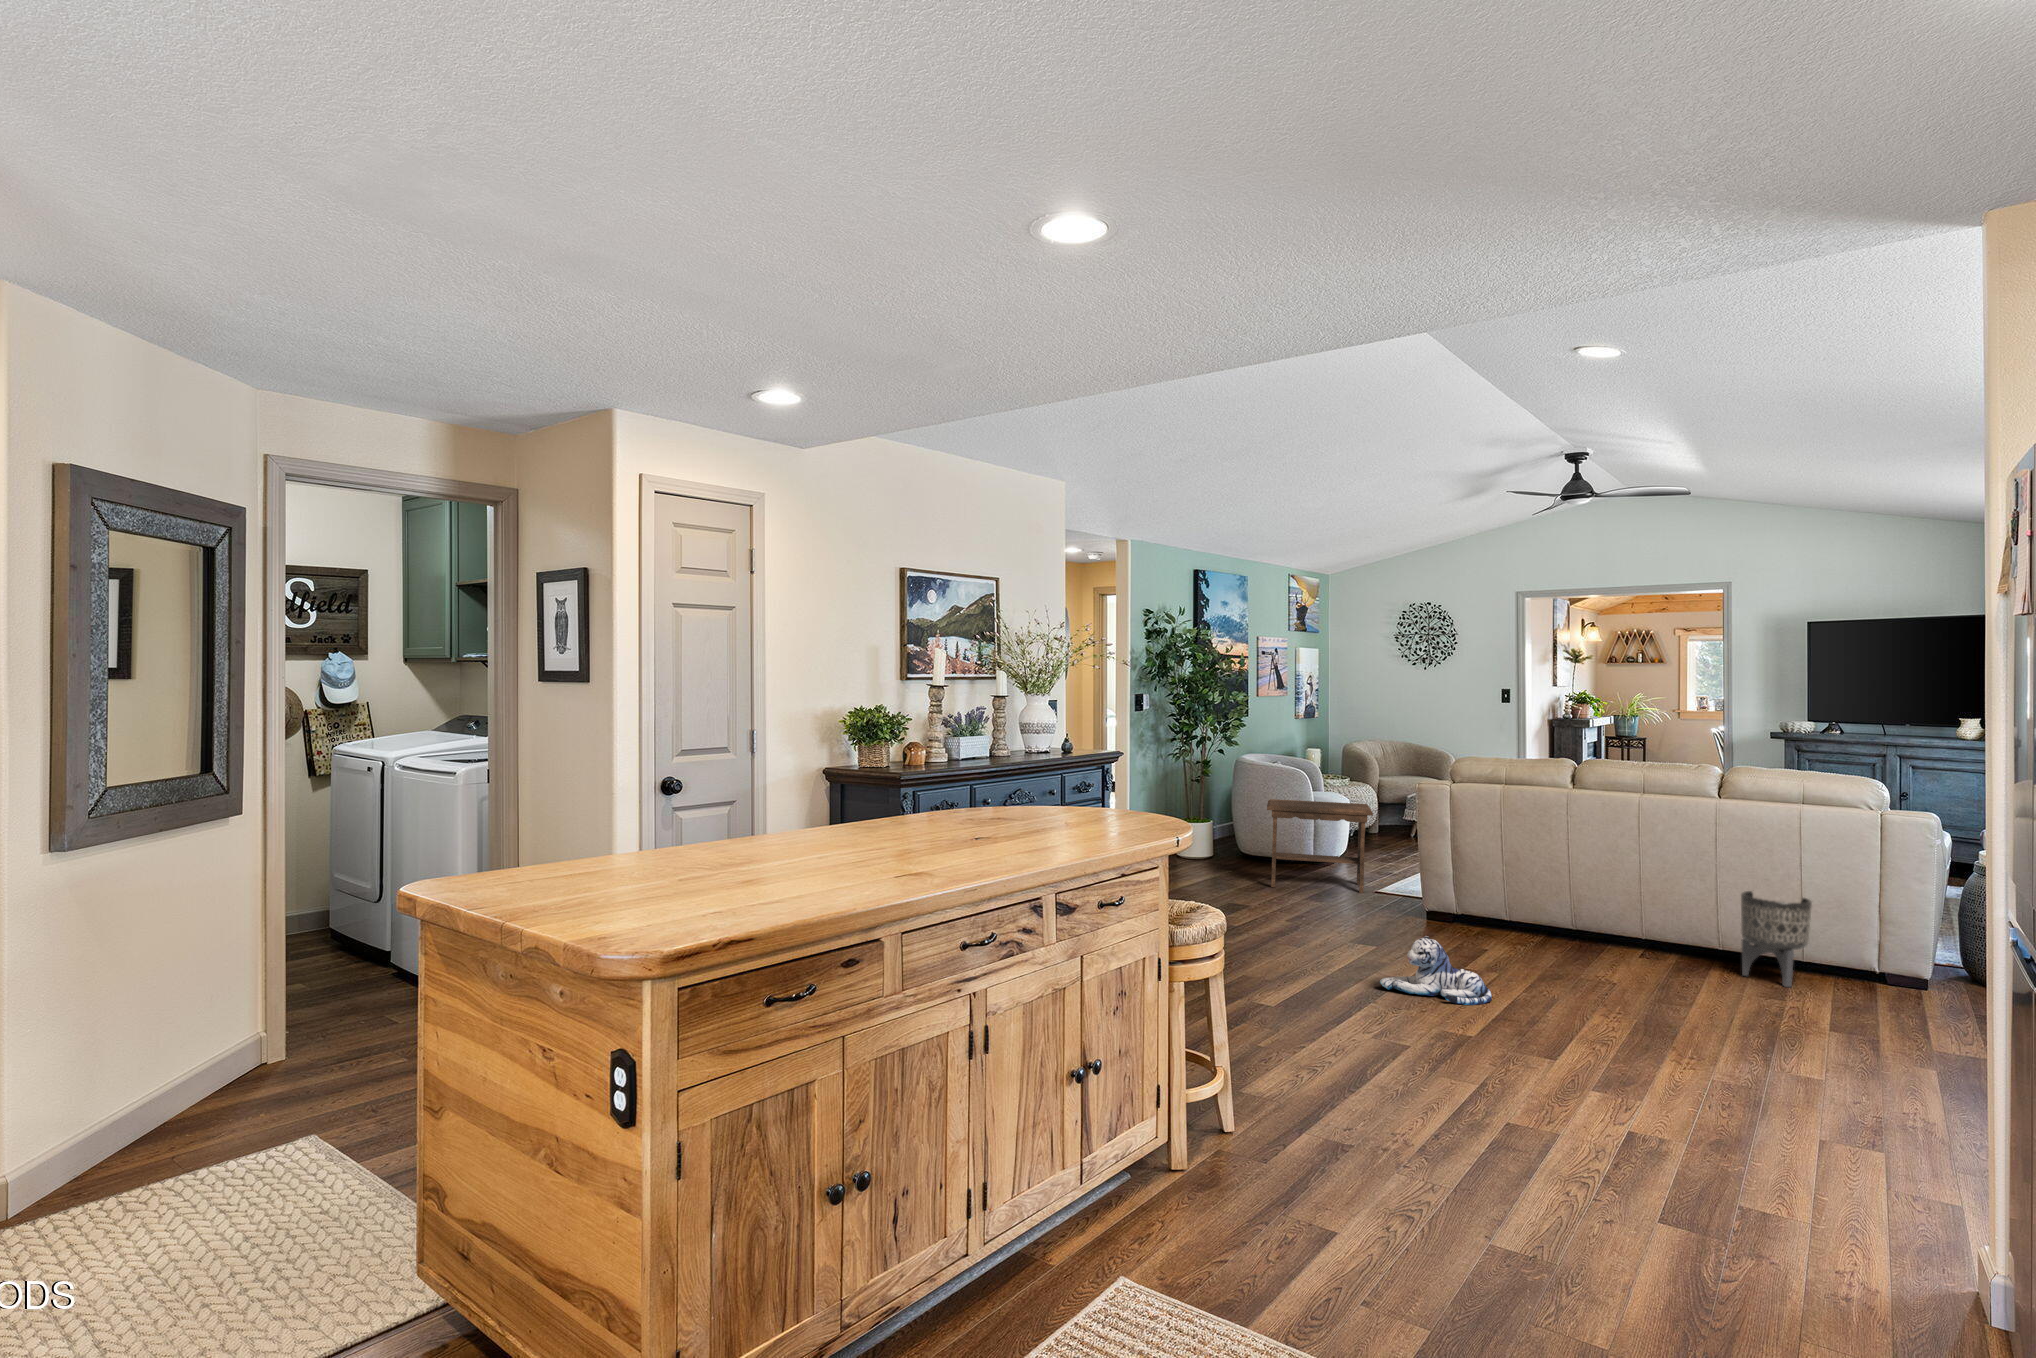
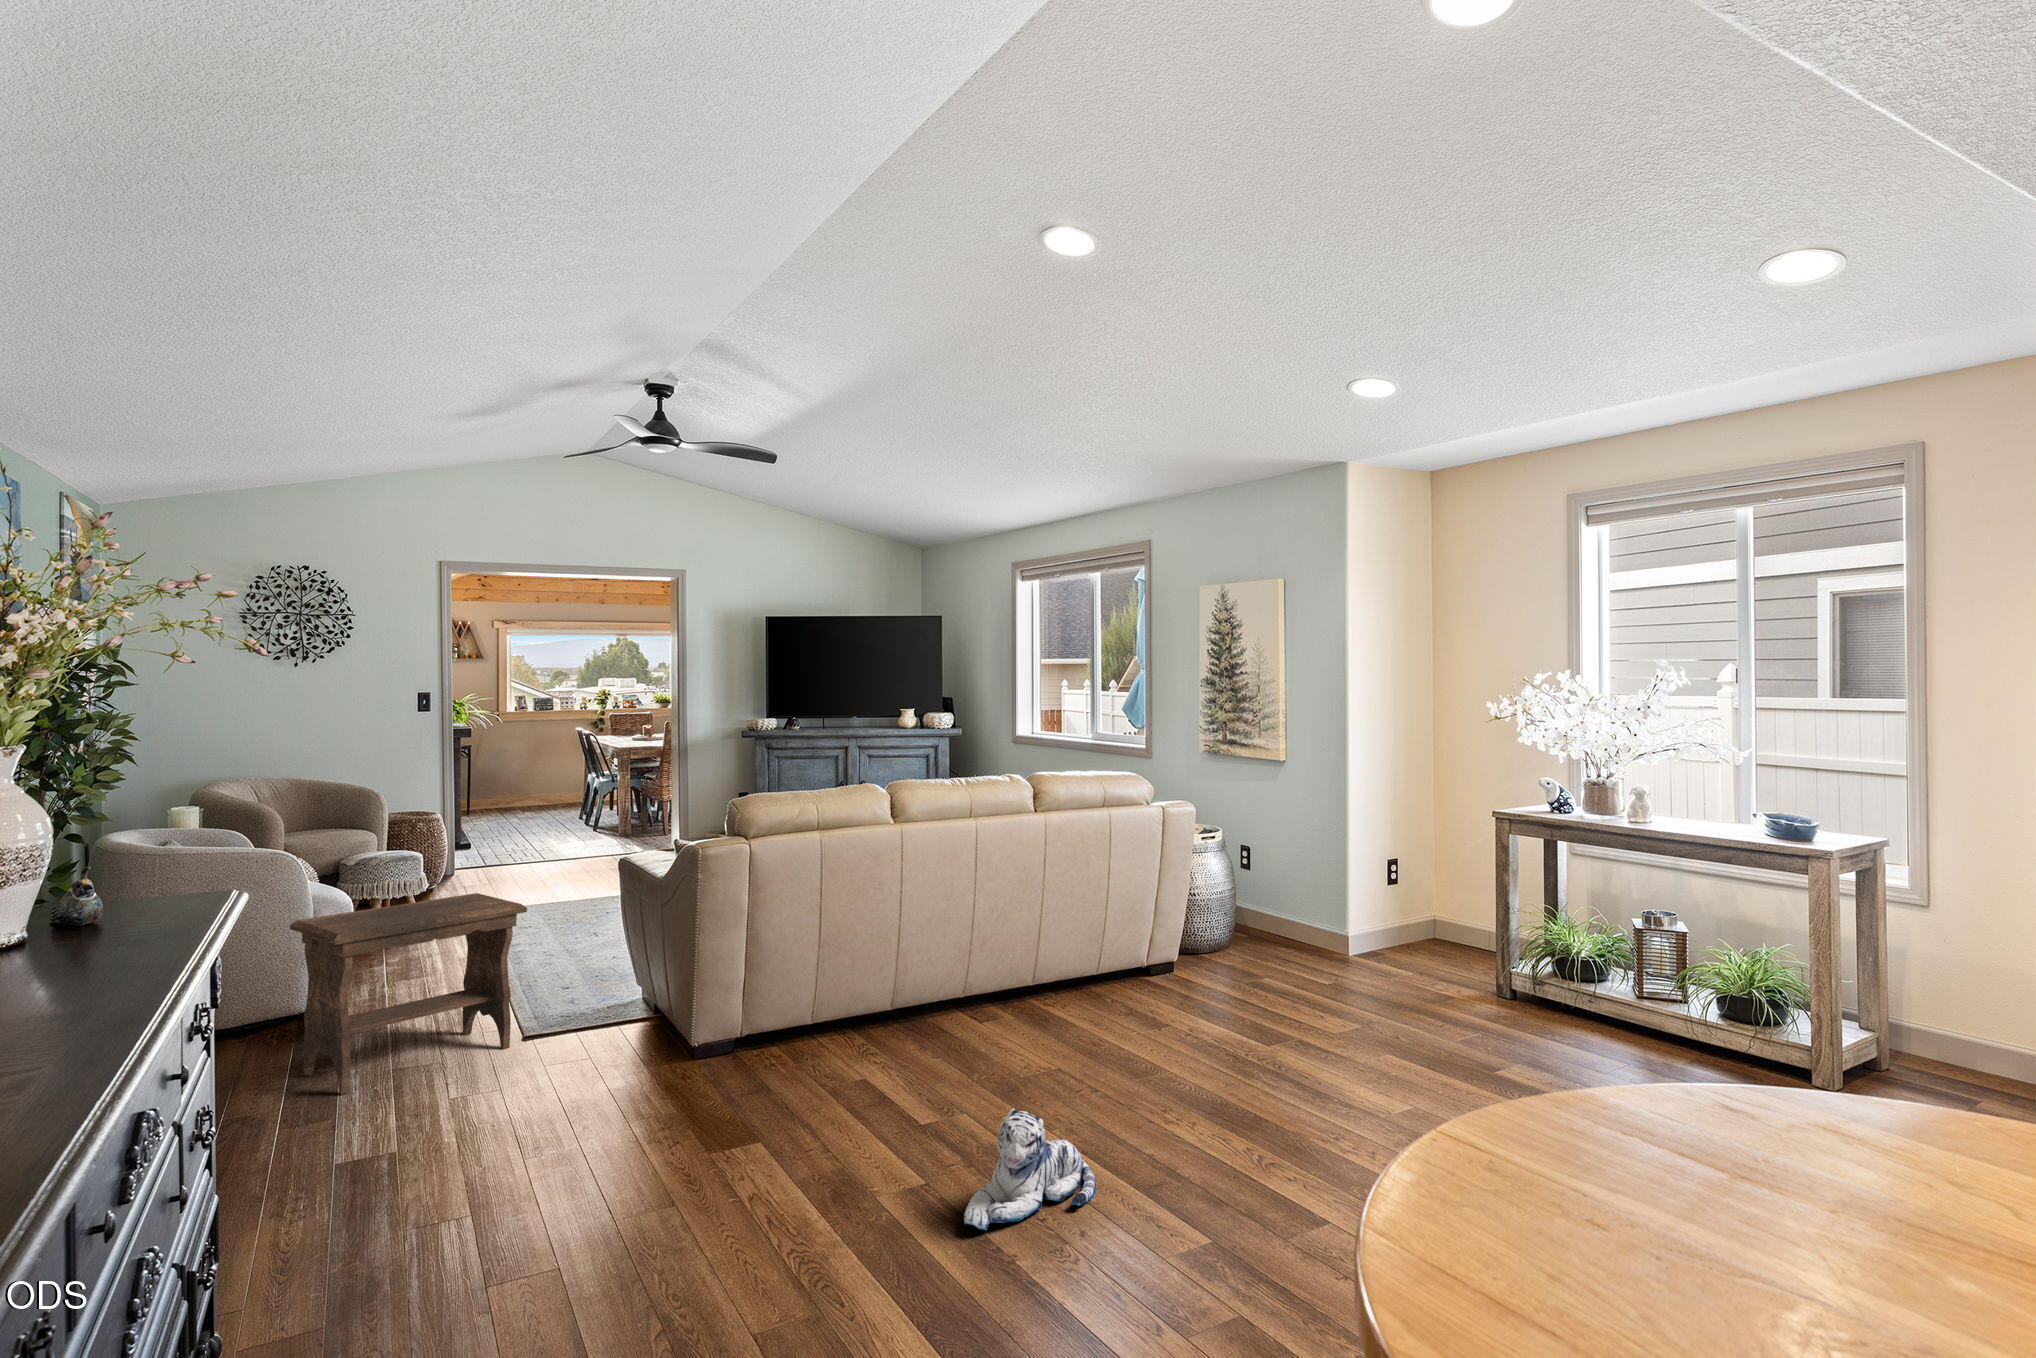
planter: present [1741,891,1812,987] -> none [1080,908,1146,1013]

